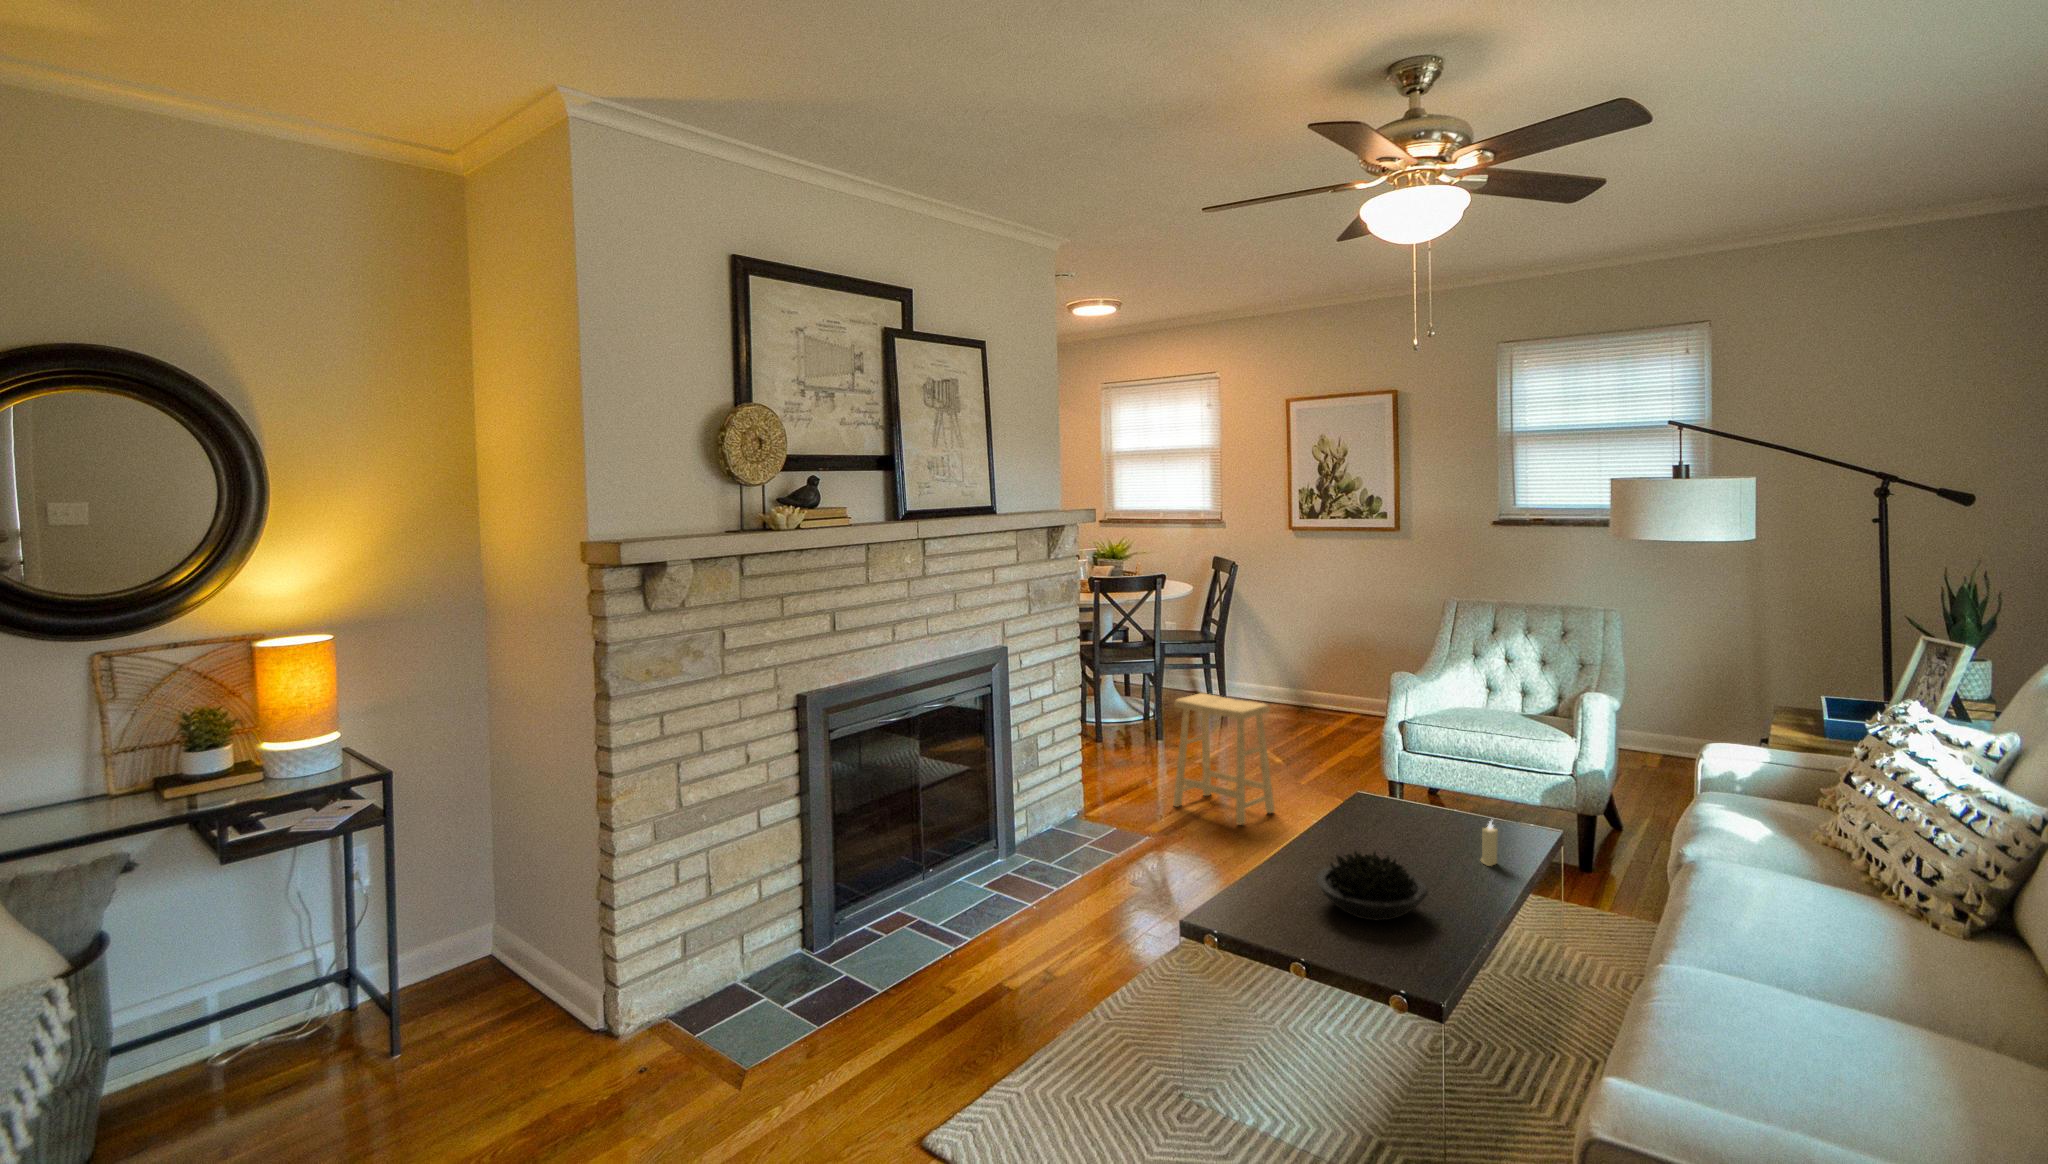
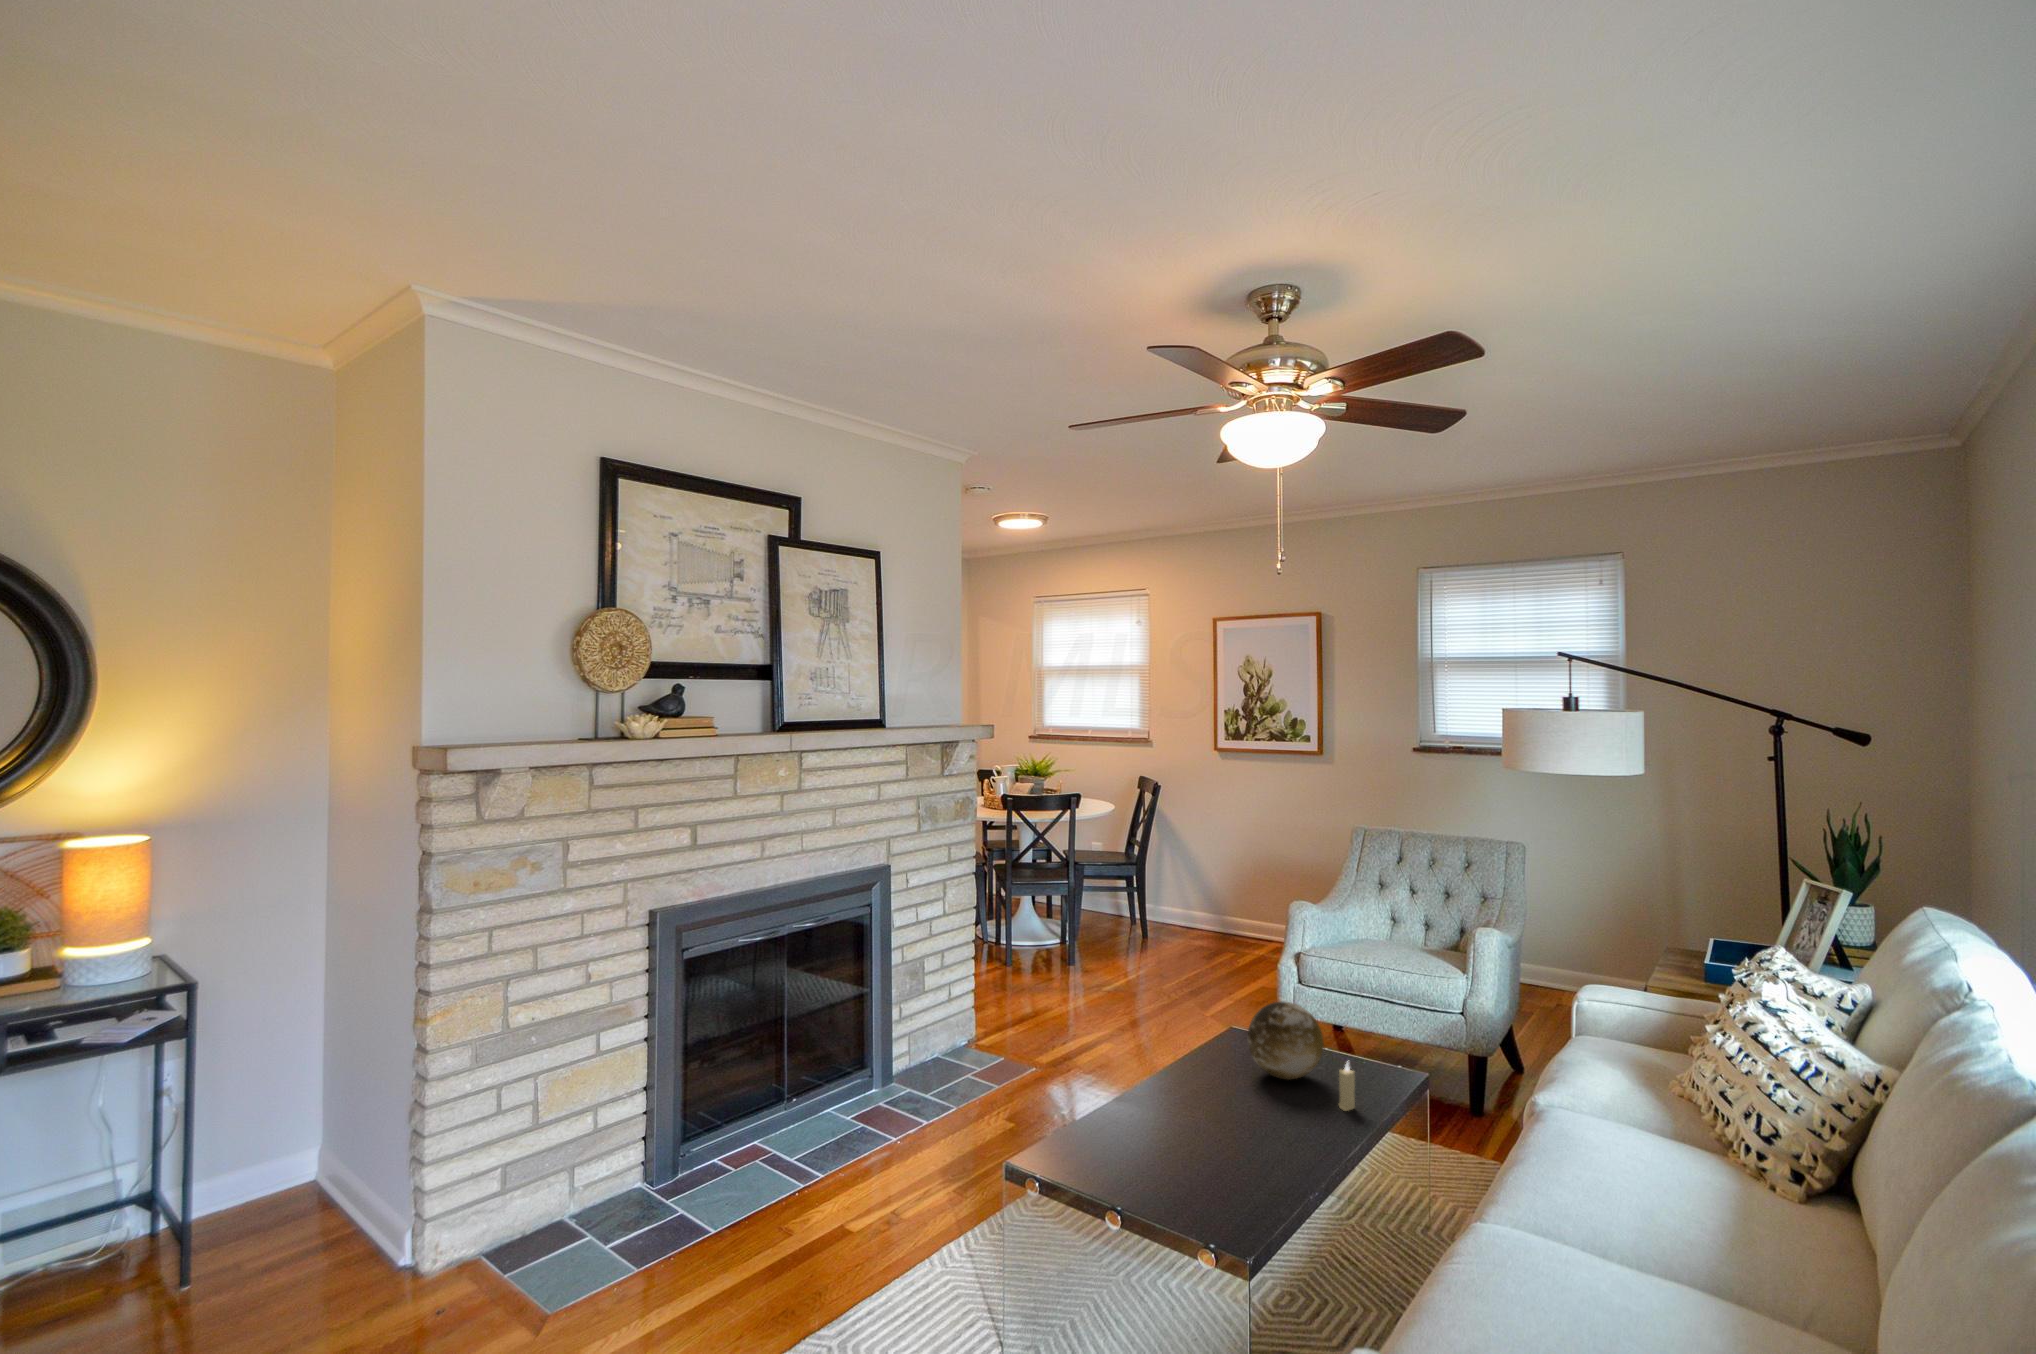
footstool: present [1173,693,1275,825] -> none [1068,917,1172,1060]
decorative orb: none [1384,766,1460,838] -> present [1248,1001,1324,1080]
succulent plant: present [1316,850,1428,921] -> none [1152,1089,1264,1168]

